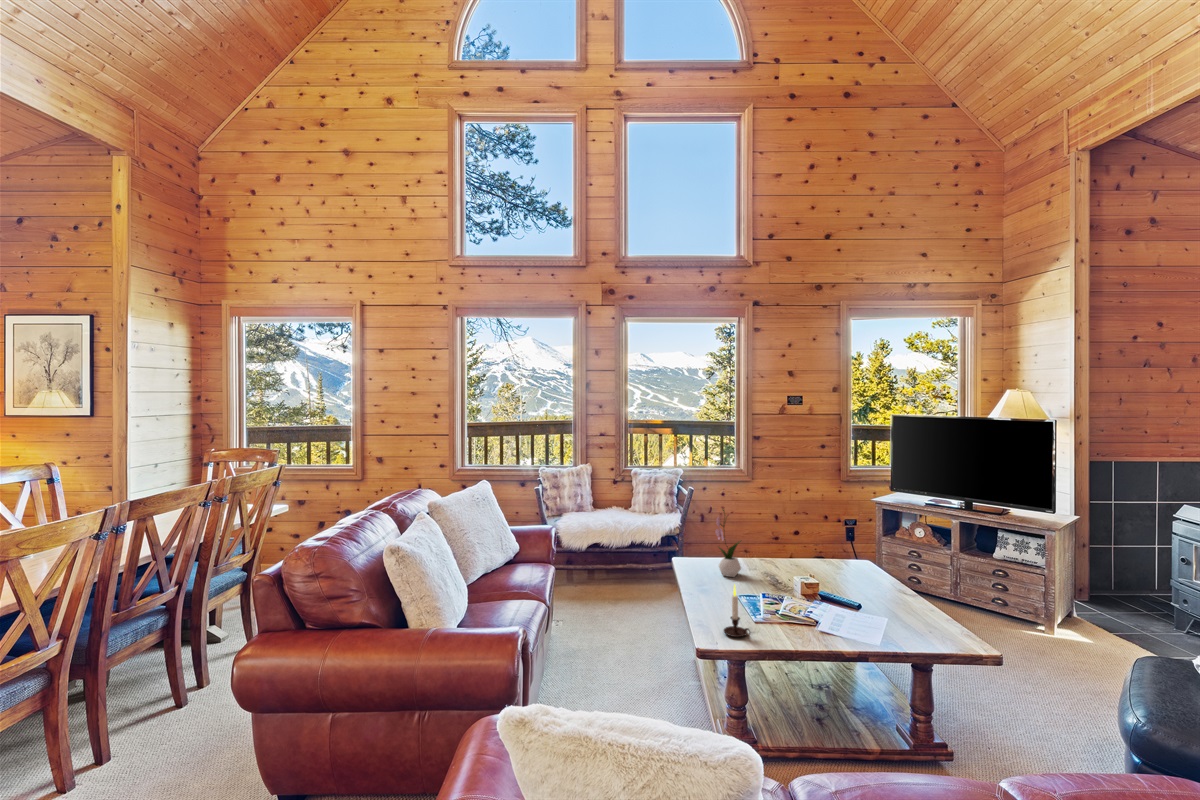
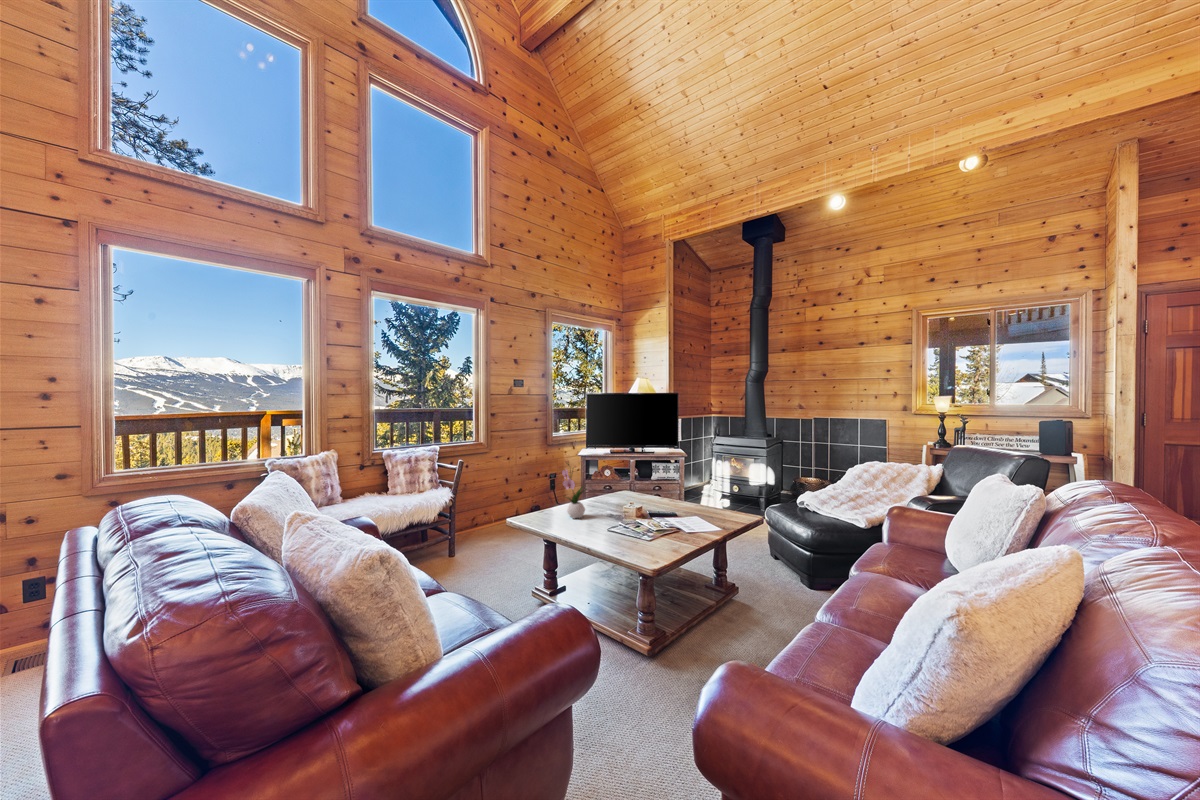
candle: present [724,585,750,637] -> none [647,507,671,549]

